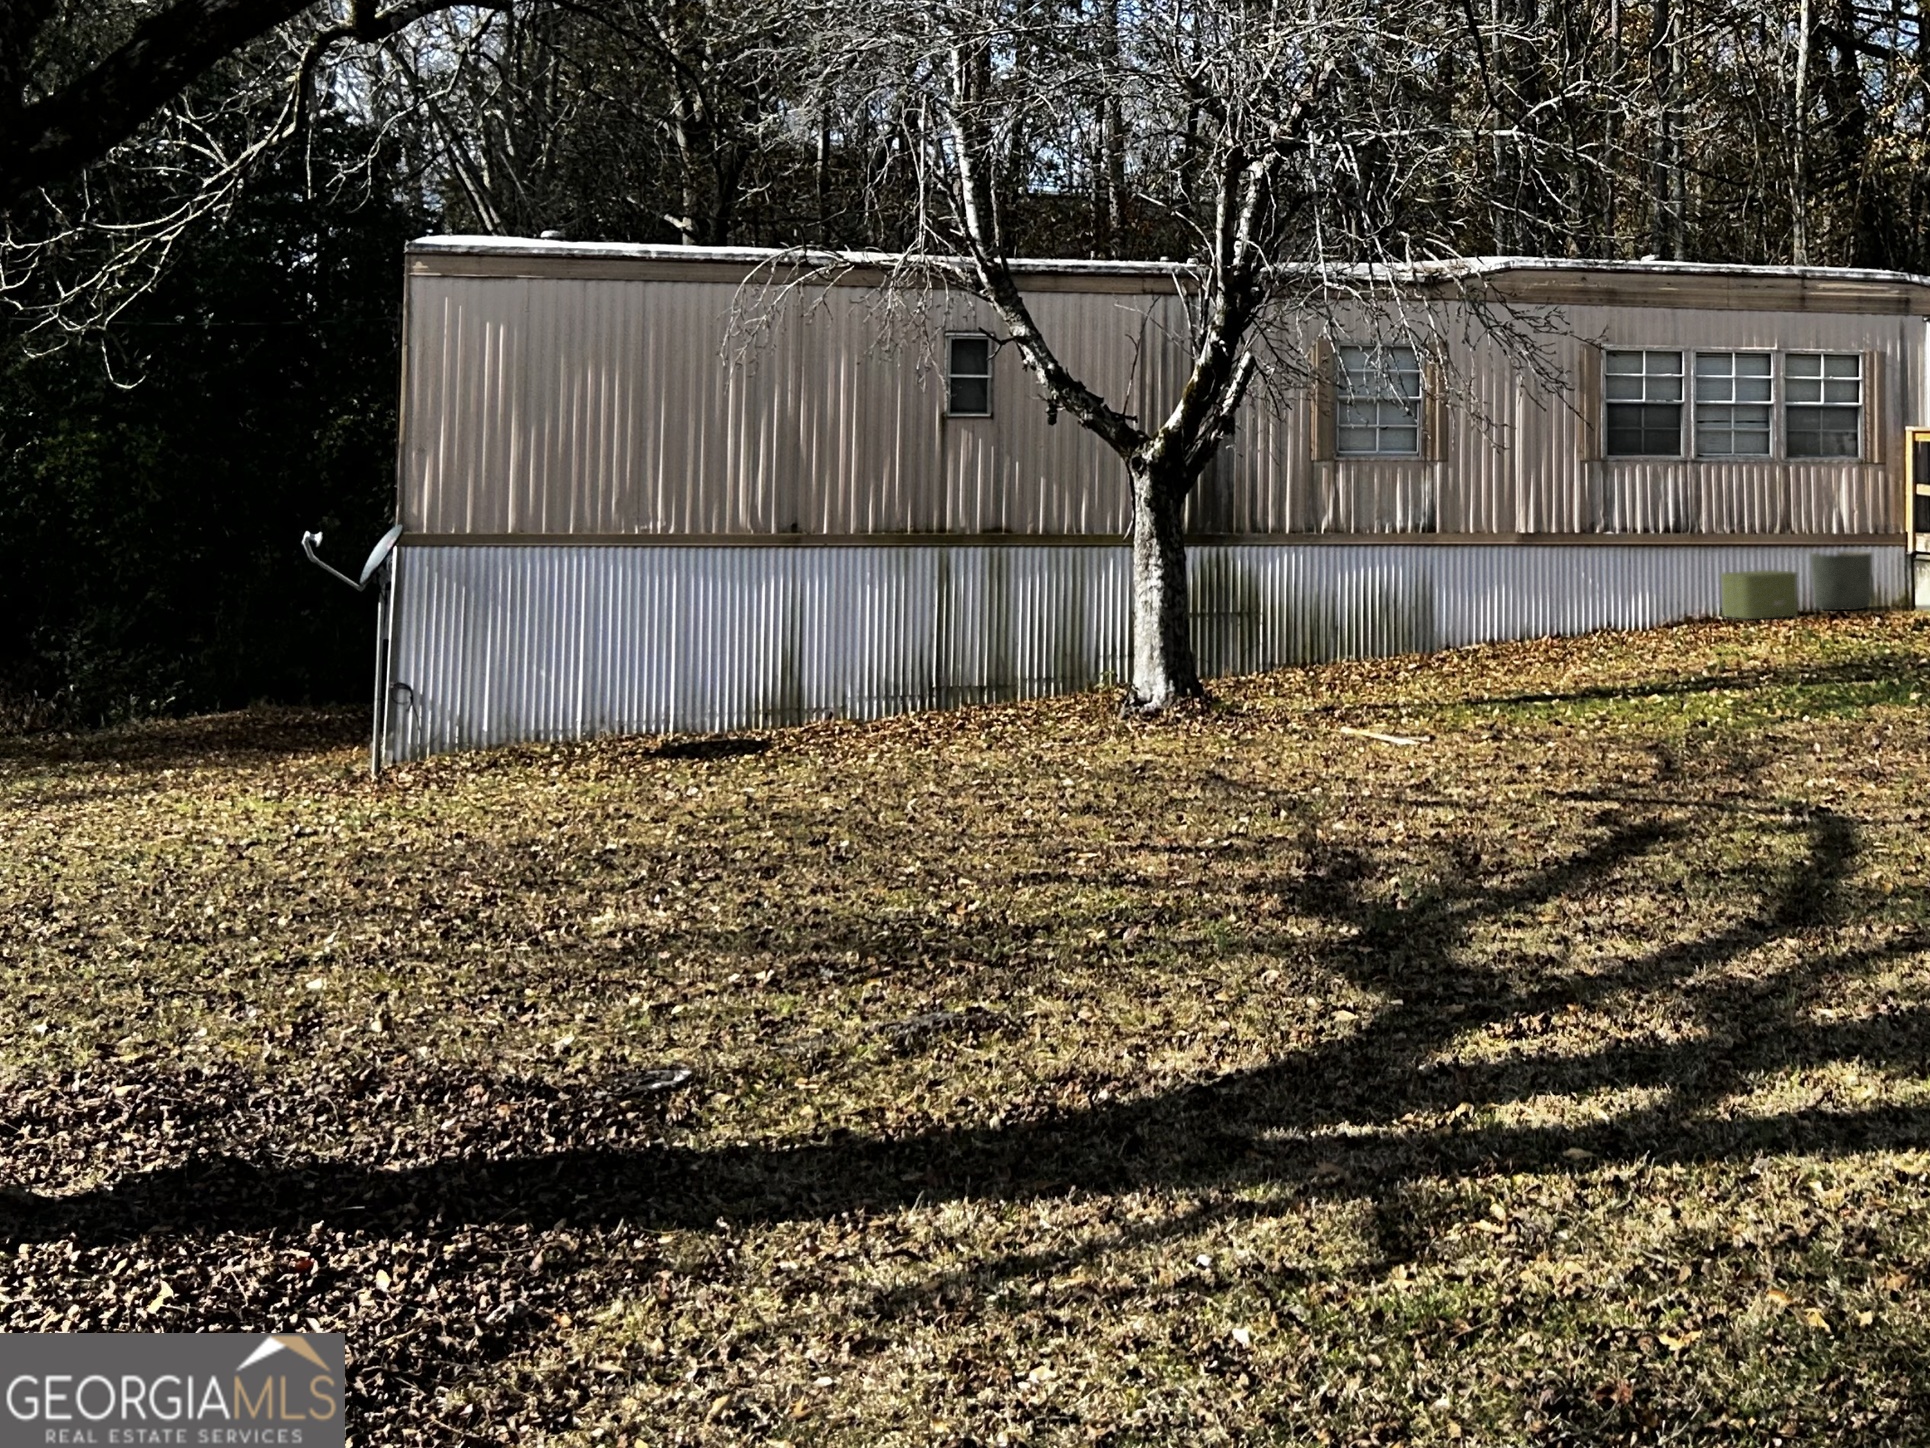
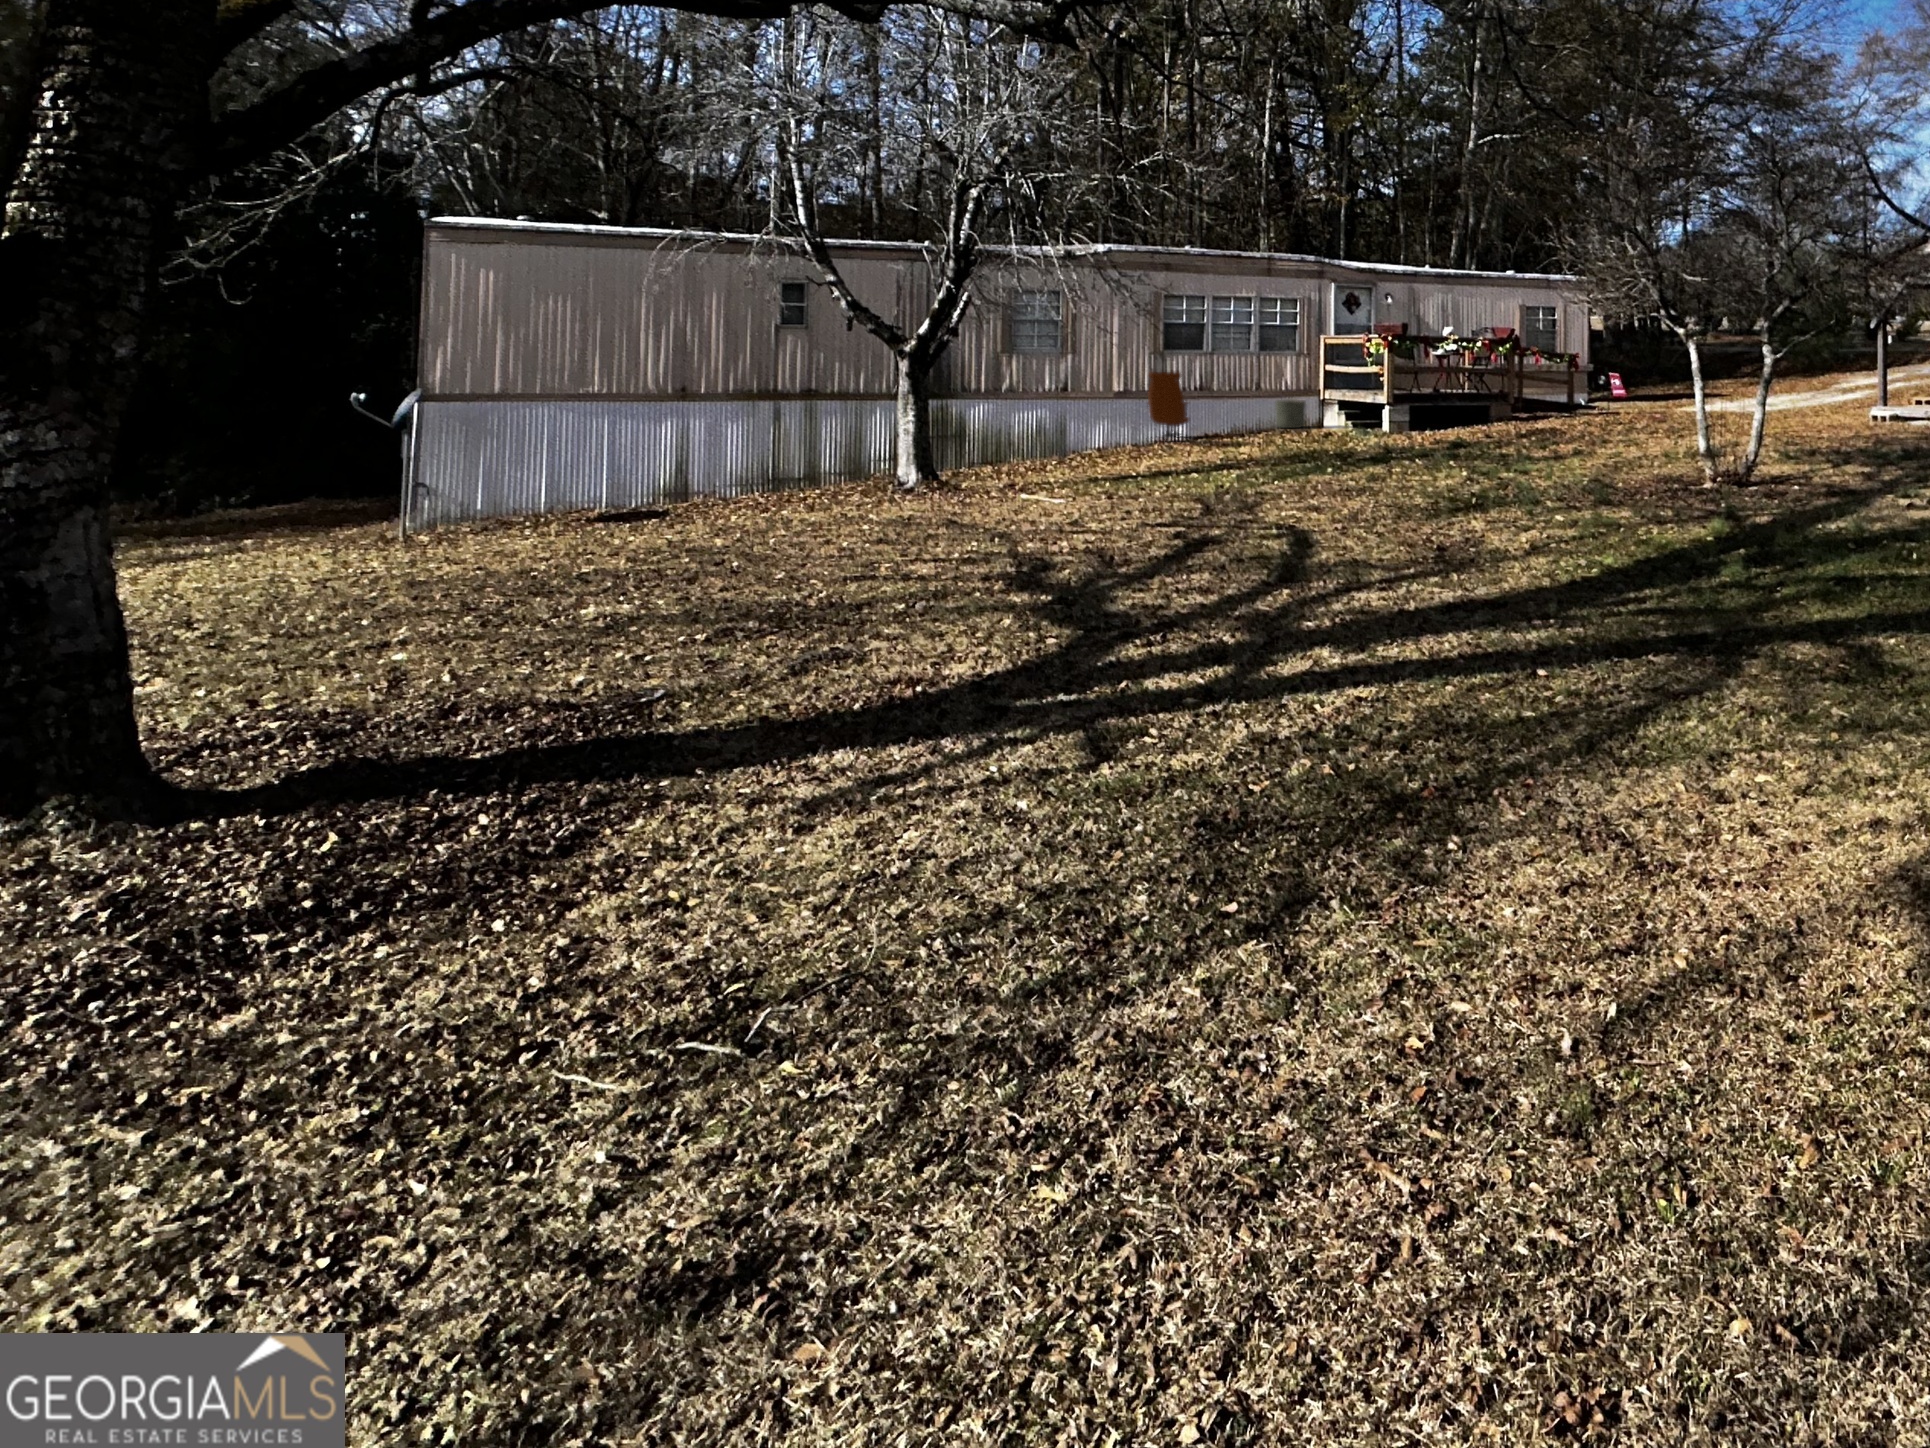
lounge chair: none [1558,498,1648,638] -> present [1148,372,1189,439]
storage box: present [1721,570,1798,619] -> none [1230,408,1269,432]

